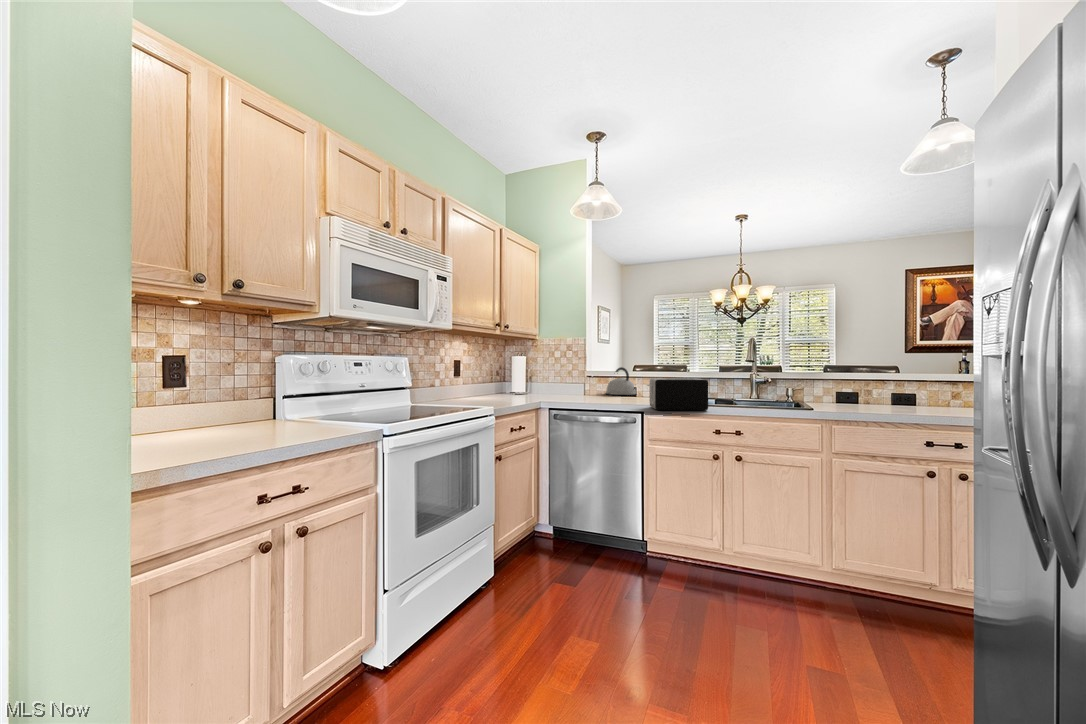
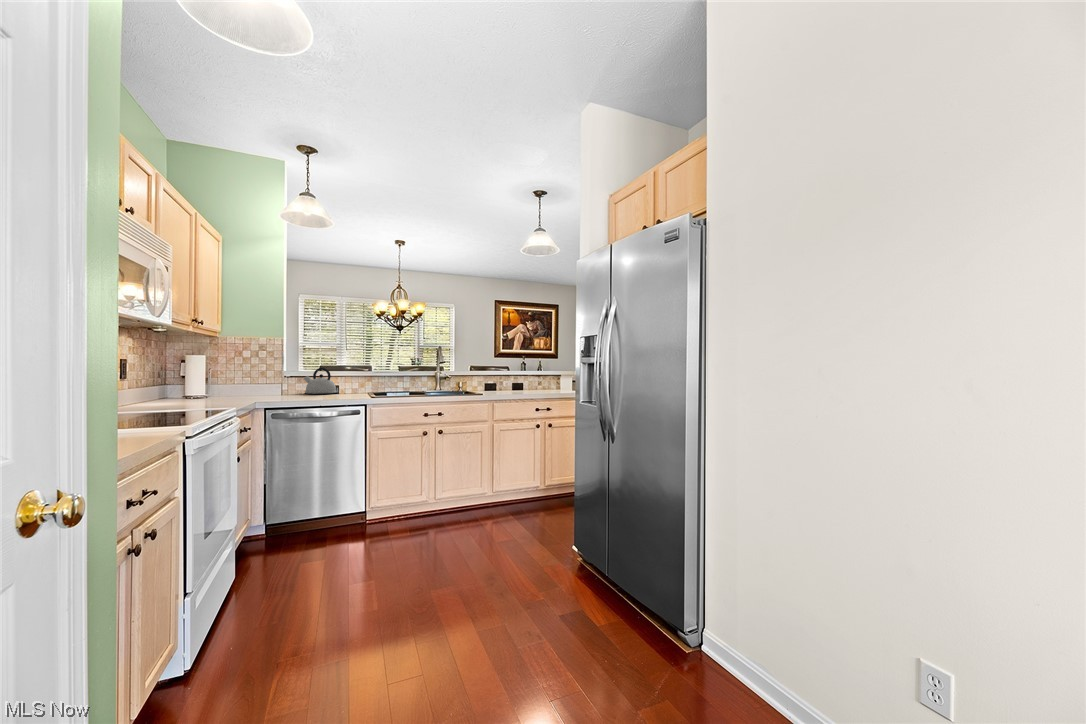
toaster: present [647,378,708,410] -> none [372,376,420,402]

